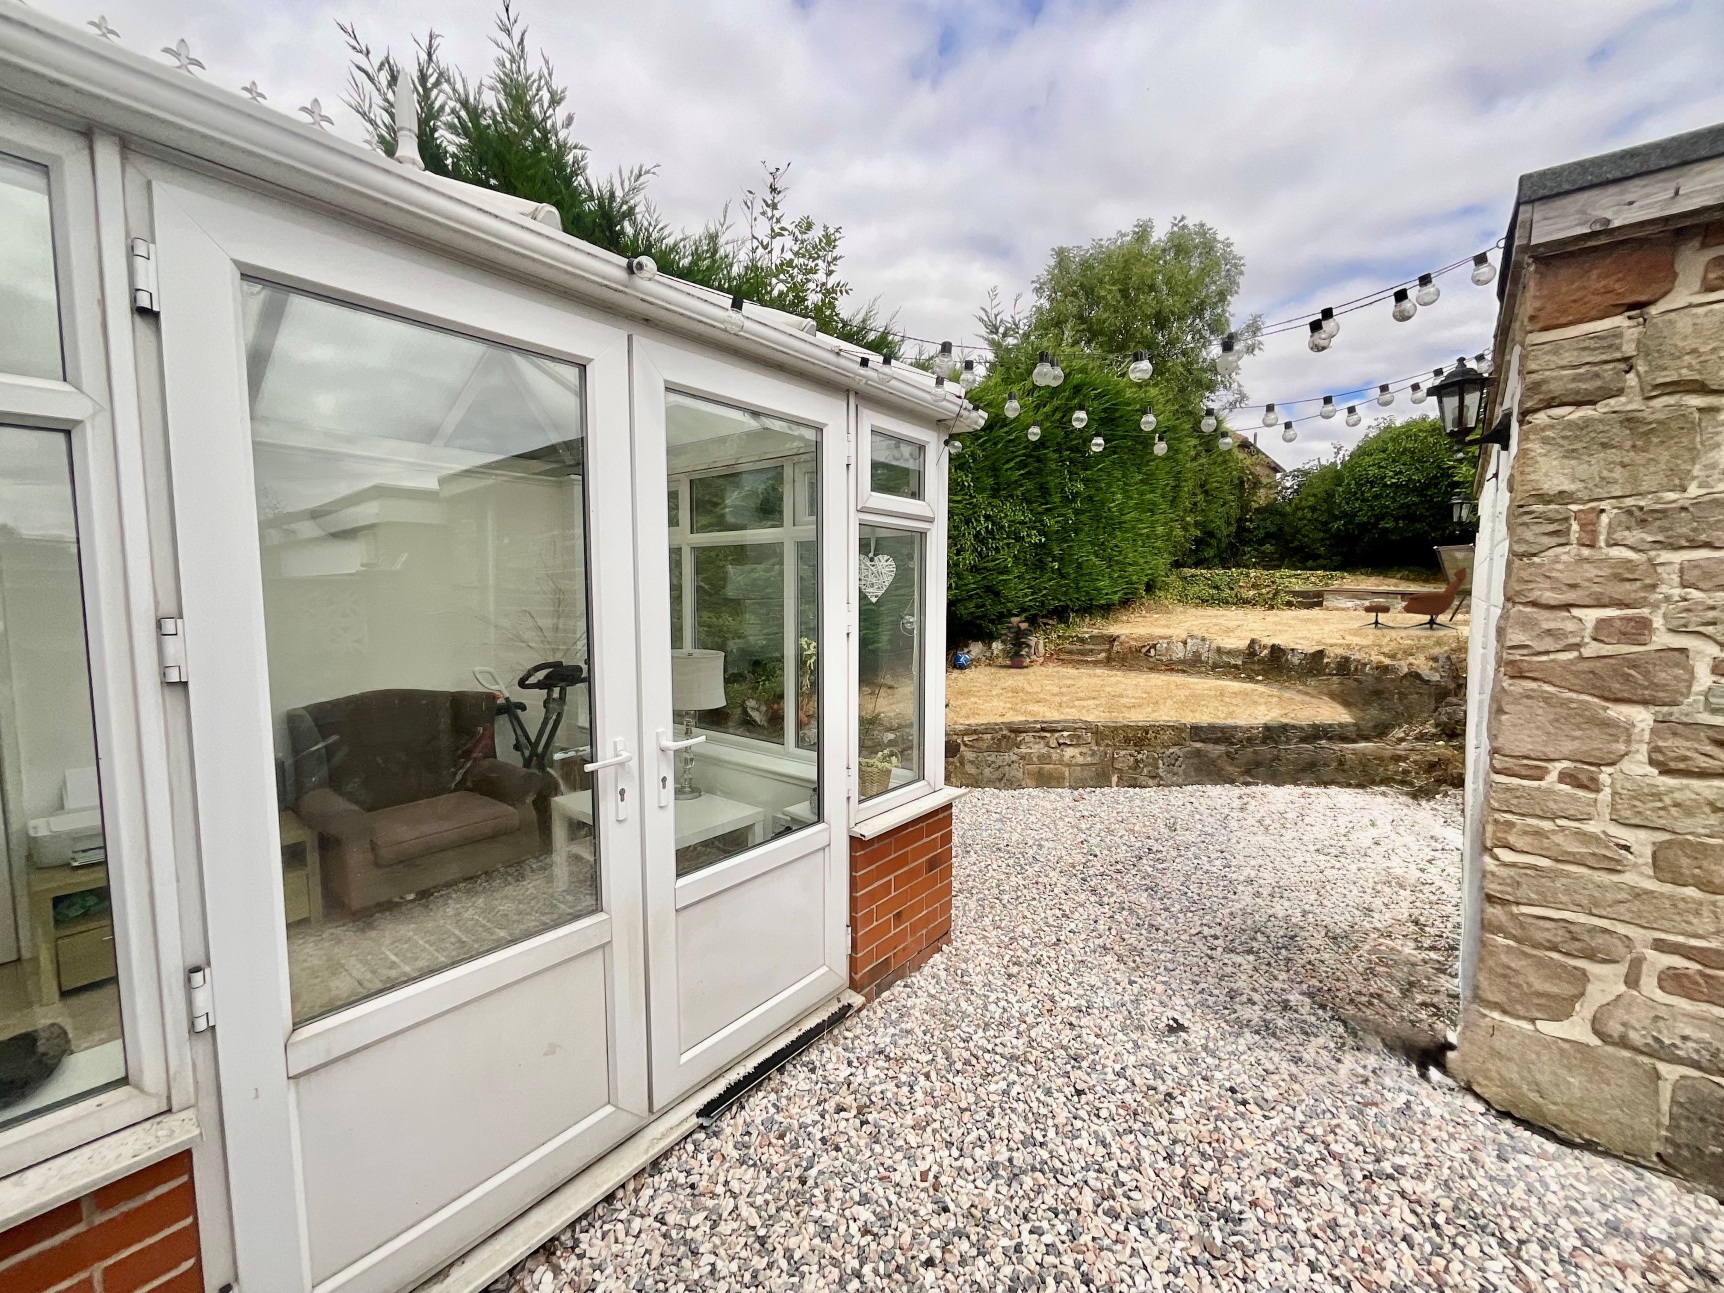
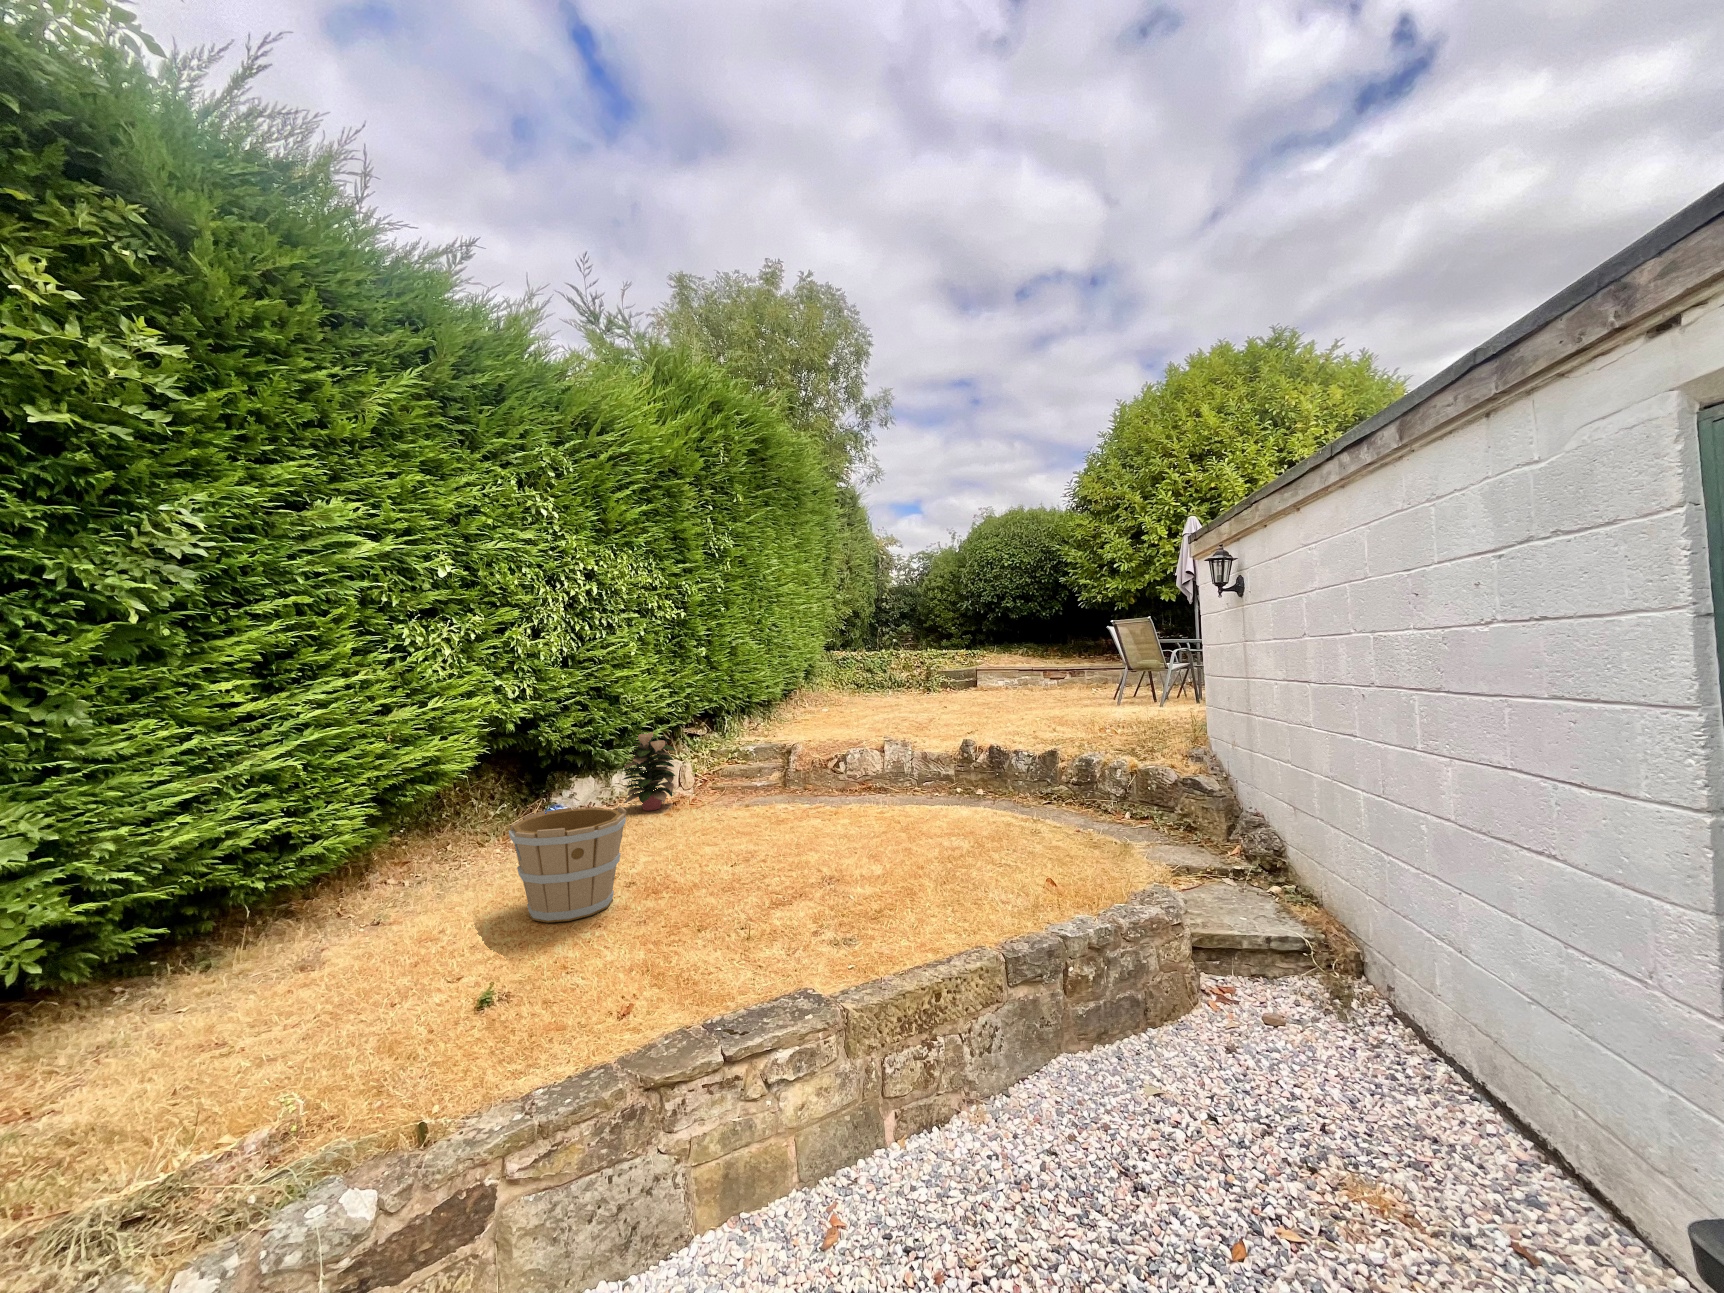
lounge chair: present [1359,568,1467,630] -> none [1047,642,1144,713]
wooden bucket: none [952,646,1009,697] -> present [509,806,627,923]

